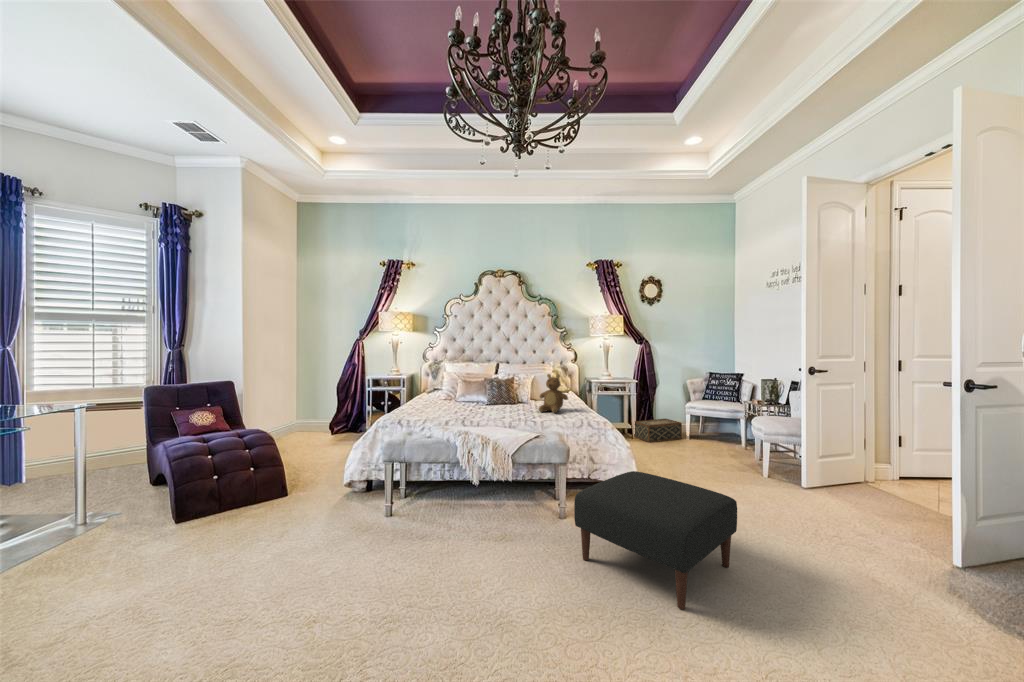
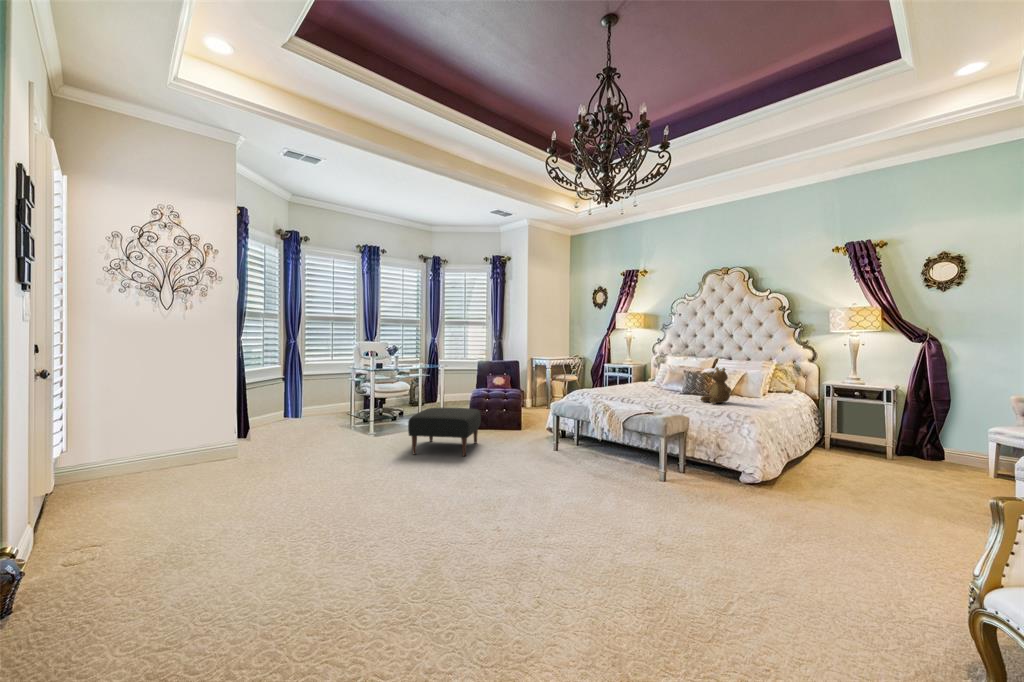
woven basket: present [634,419,682,442] -> none [889,440,973,475]
ottoman: present [574,471,737,610] -> present [408,408,481,456]

